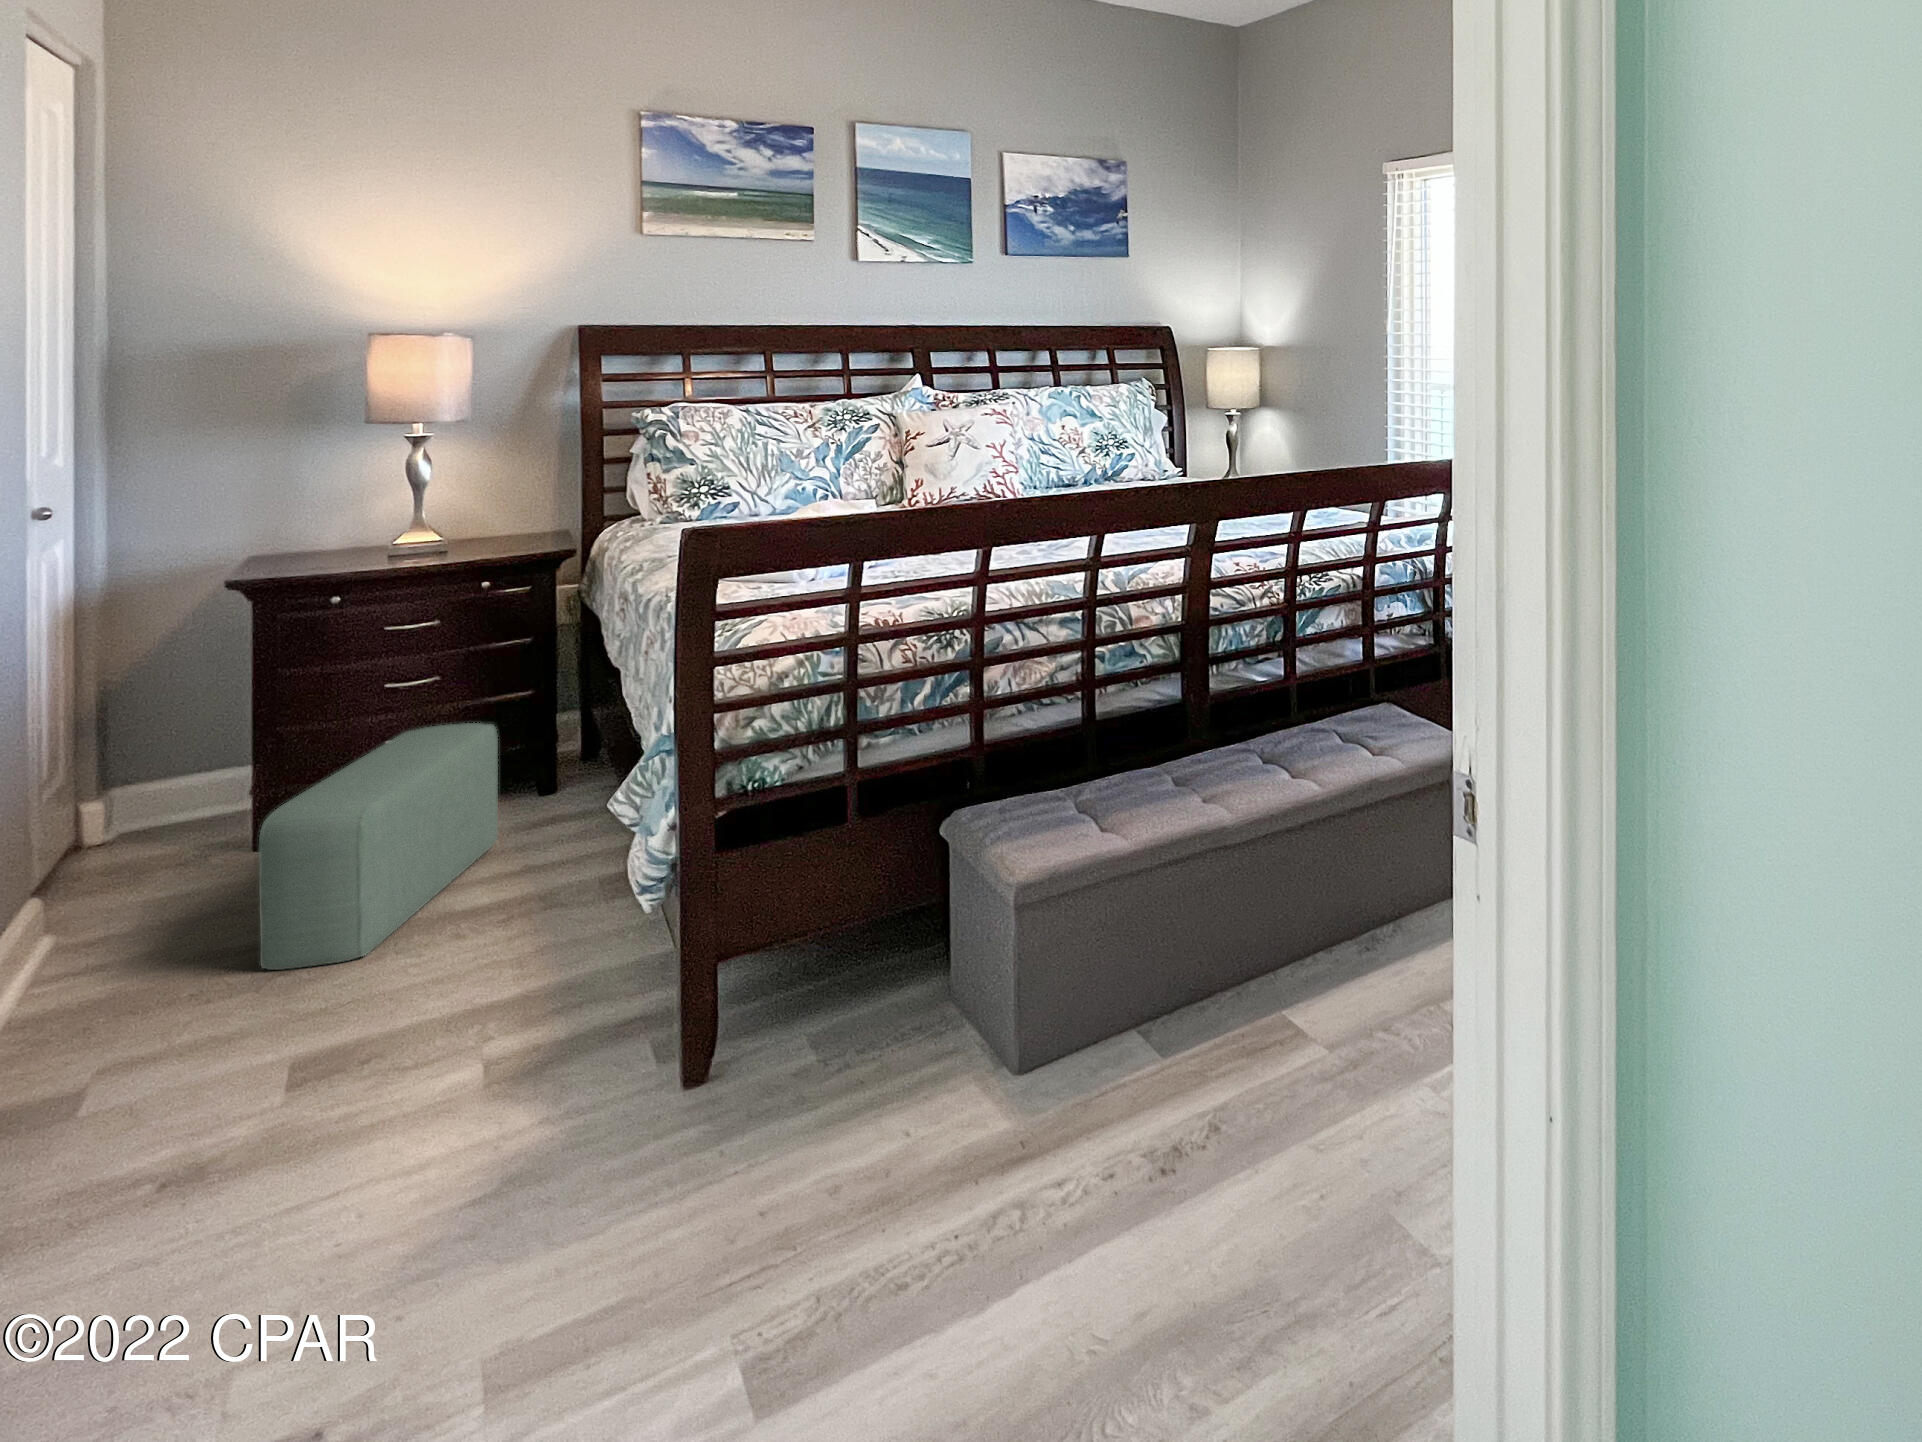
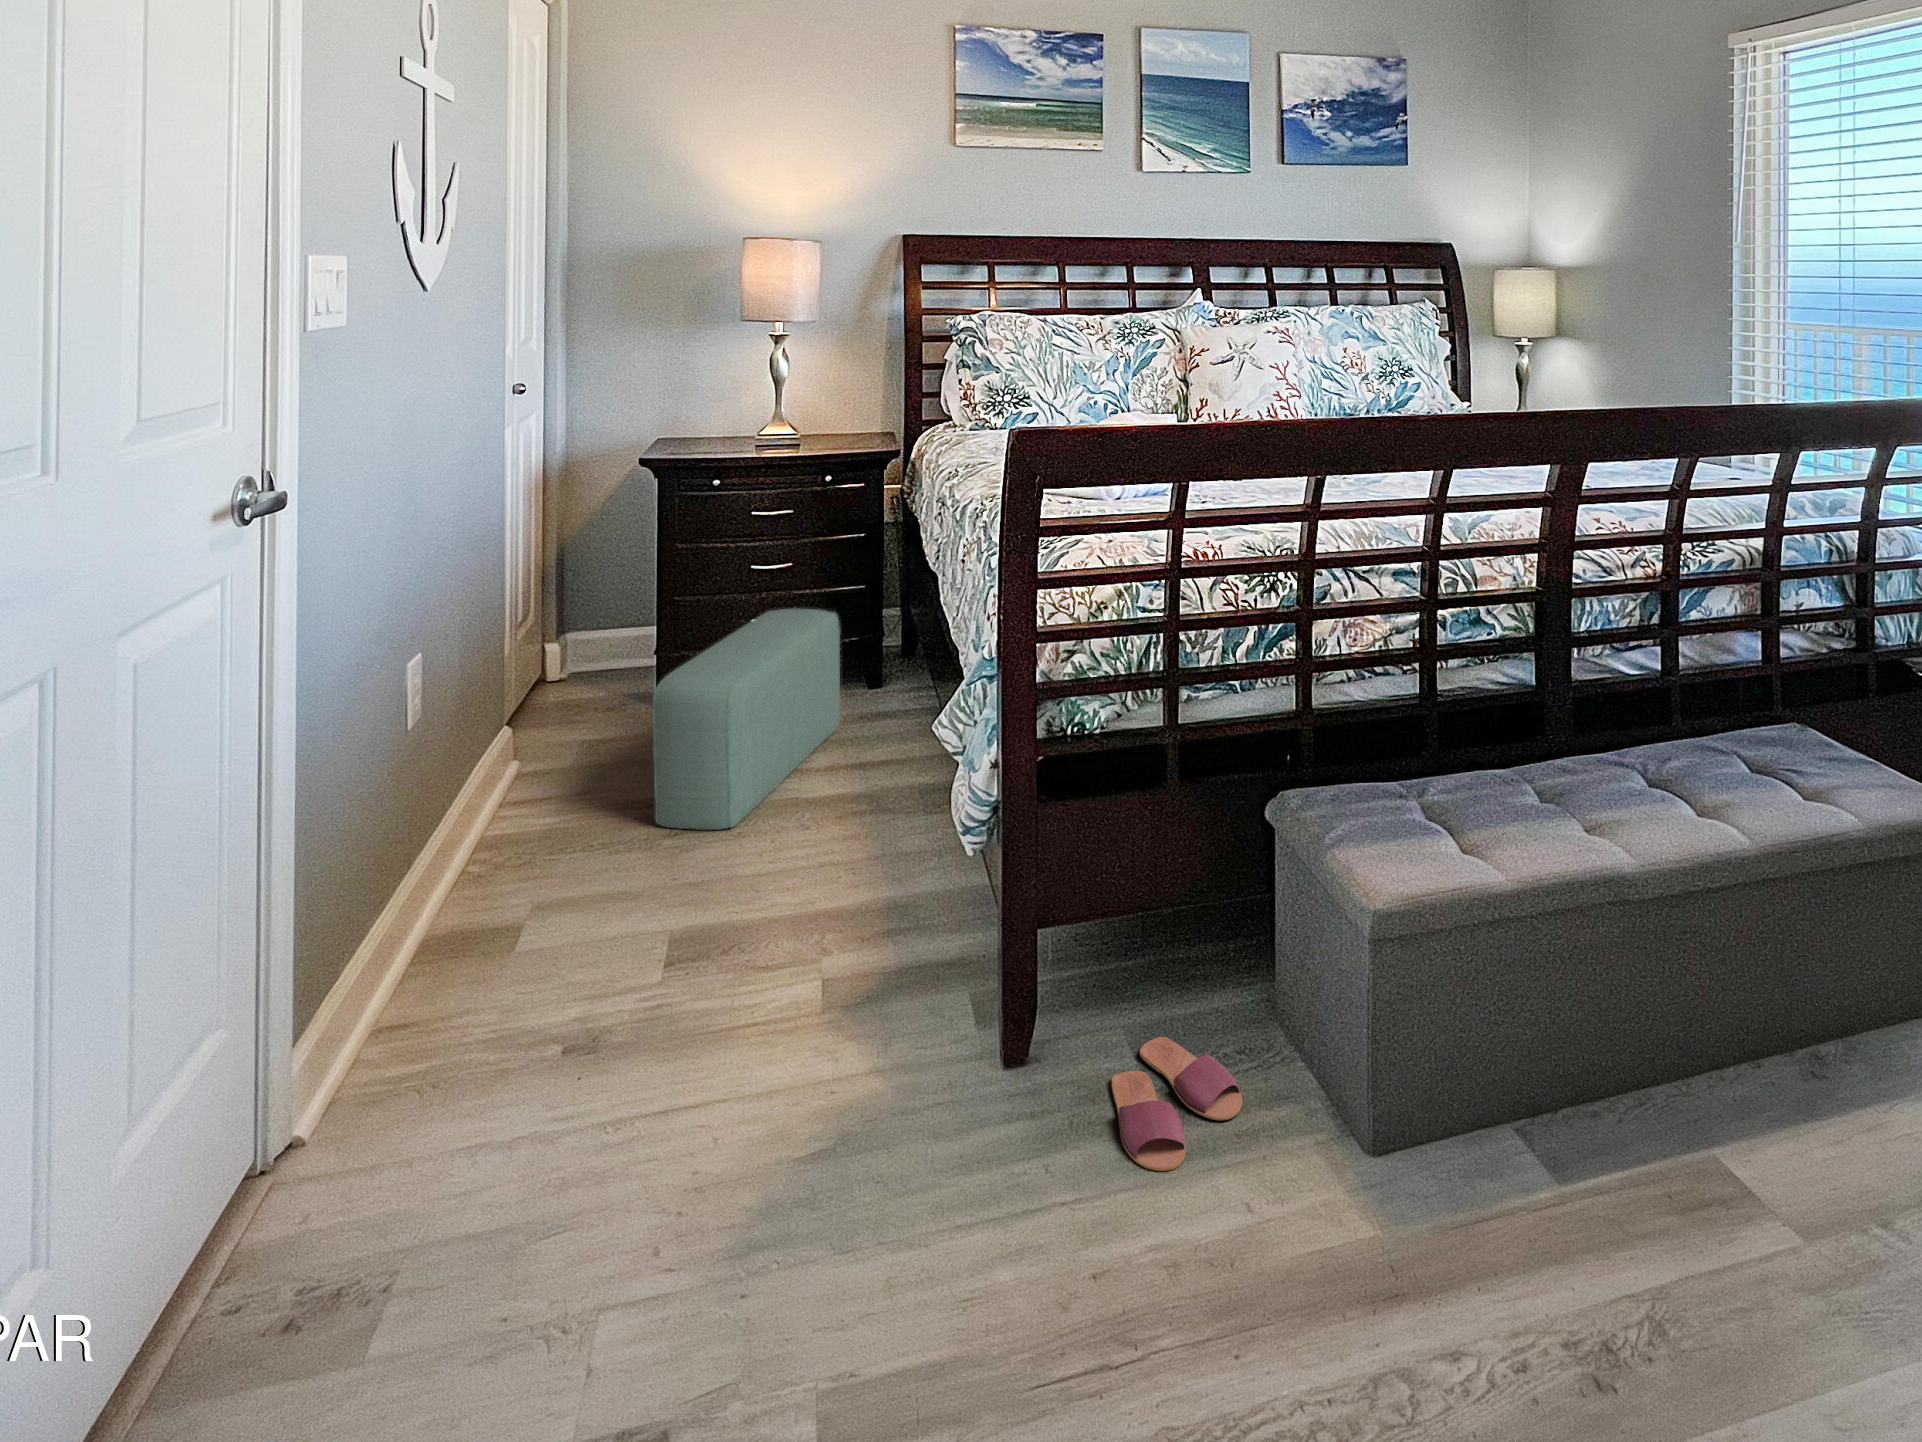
slippers: none [790,1040,912,1137] -> present [1112,1037,1242,1171]

